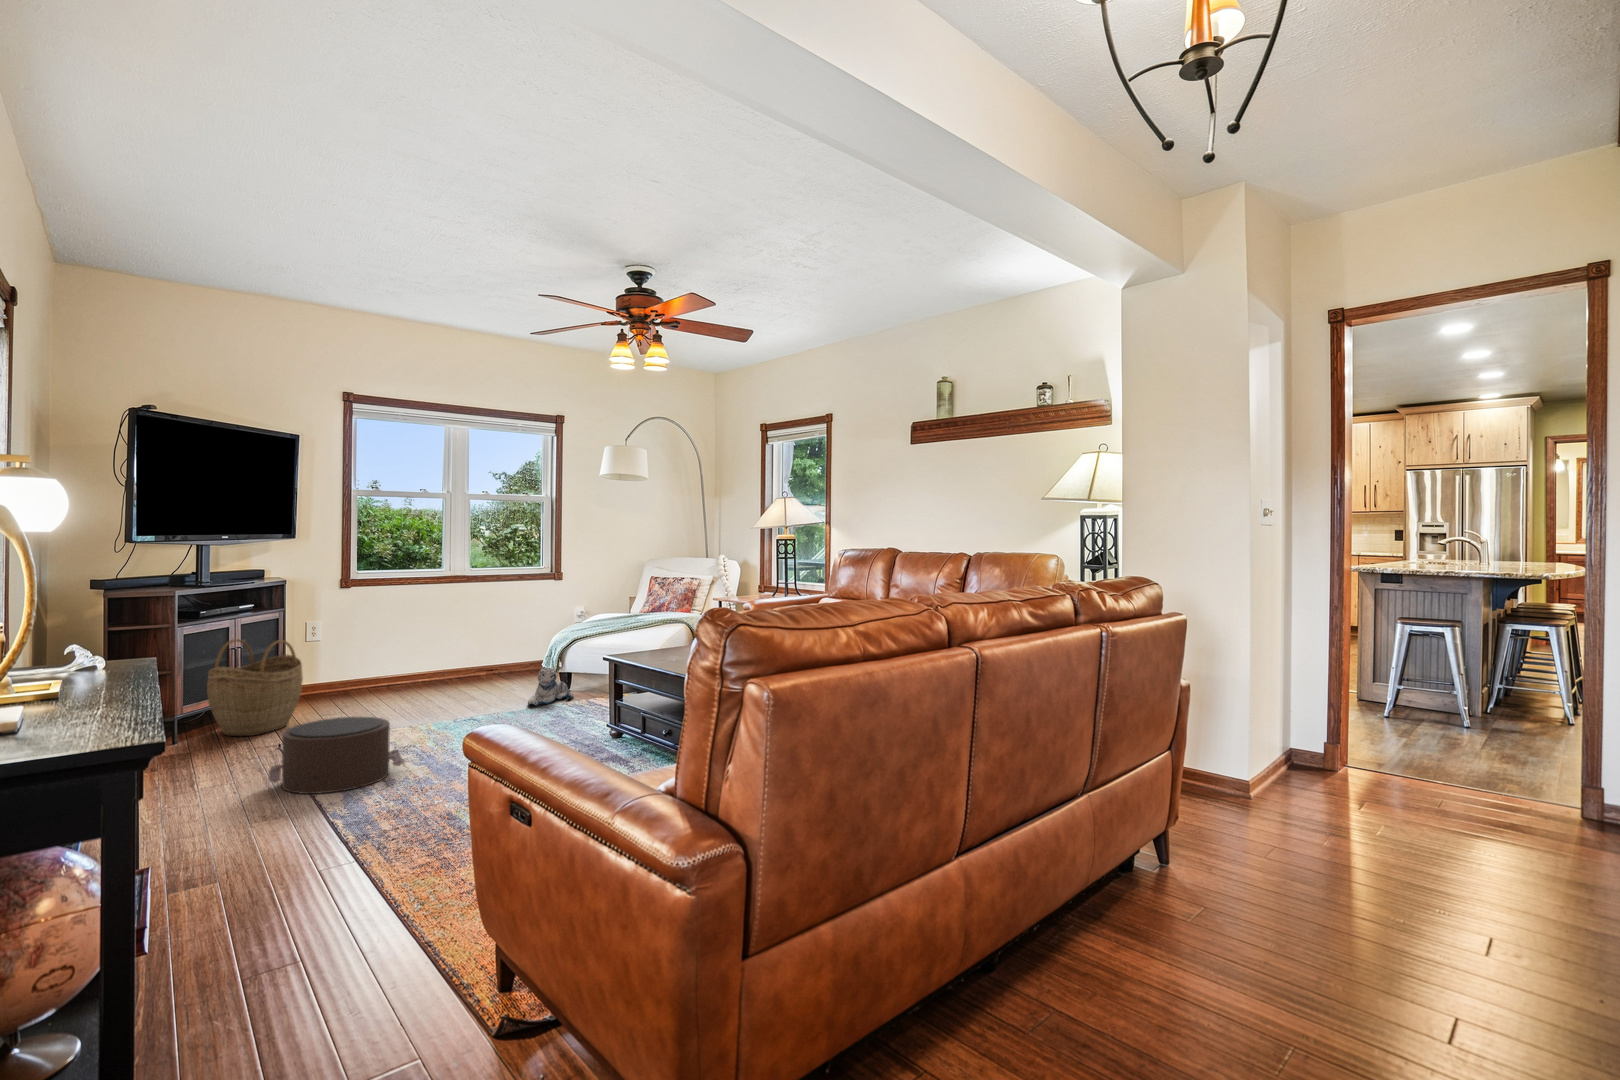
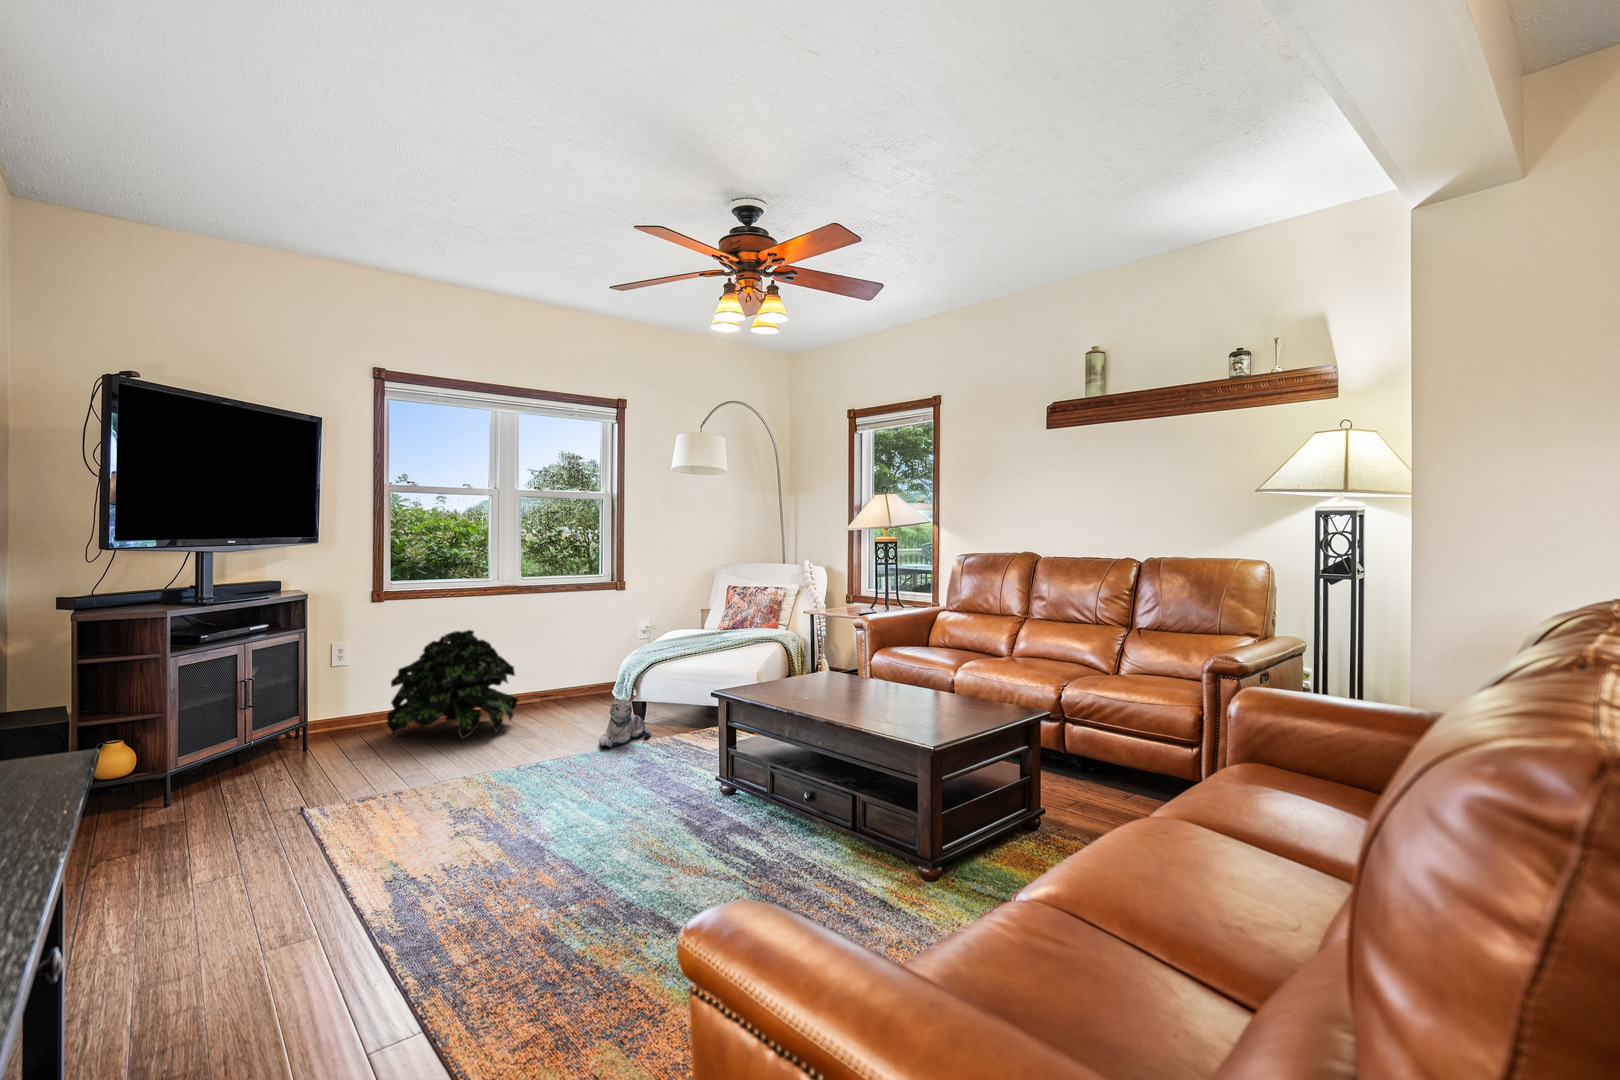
potted plant: none [353,611,466,700] -> present [387,630,518,739]
woven basket: present [207,639,303,736] -> none [211,670,328,794]
pouf: present [269,717,405,794] -> none [291,779,470,893]

